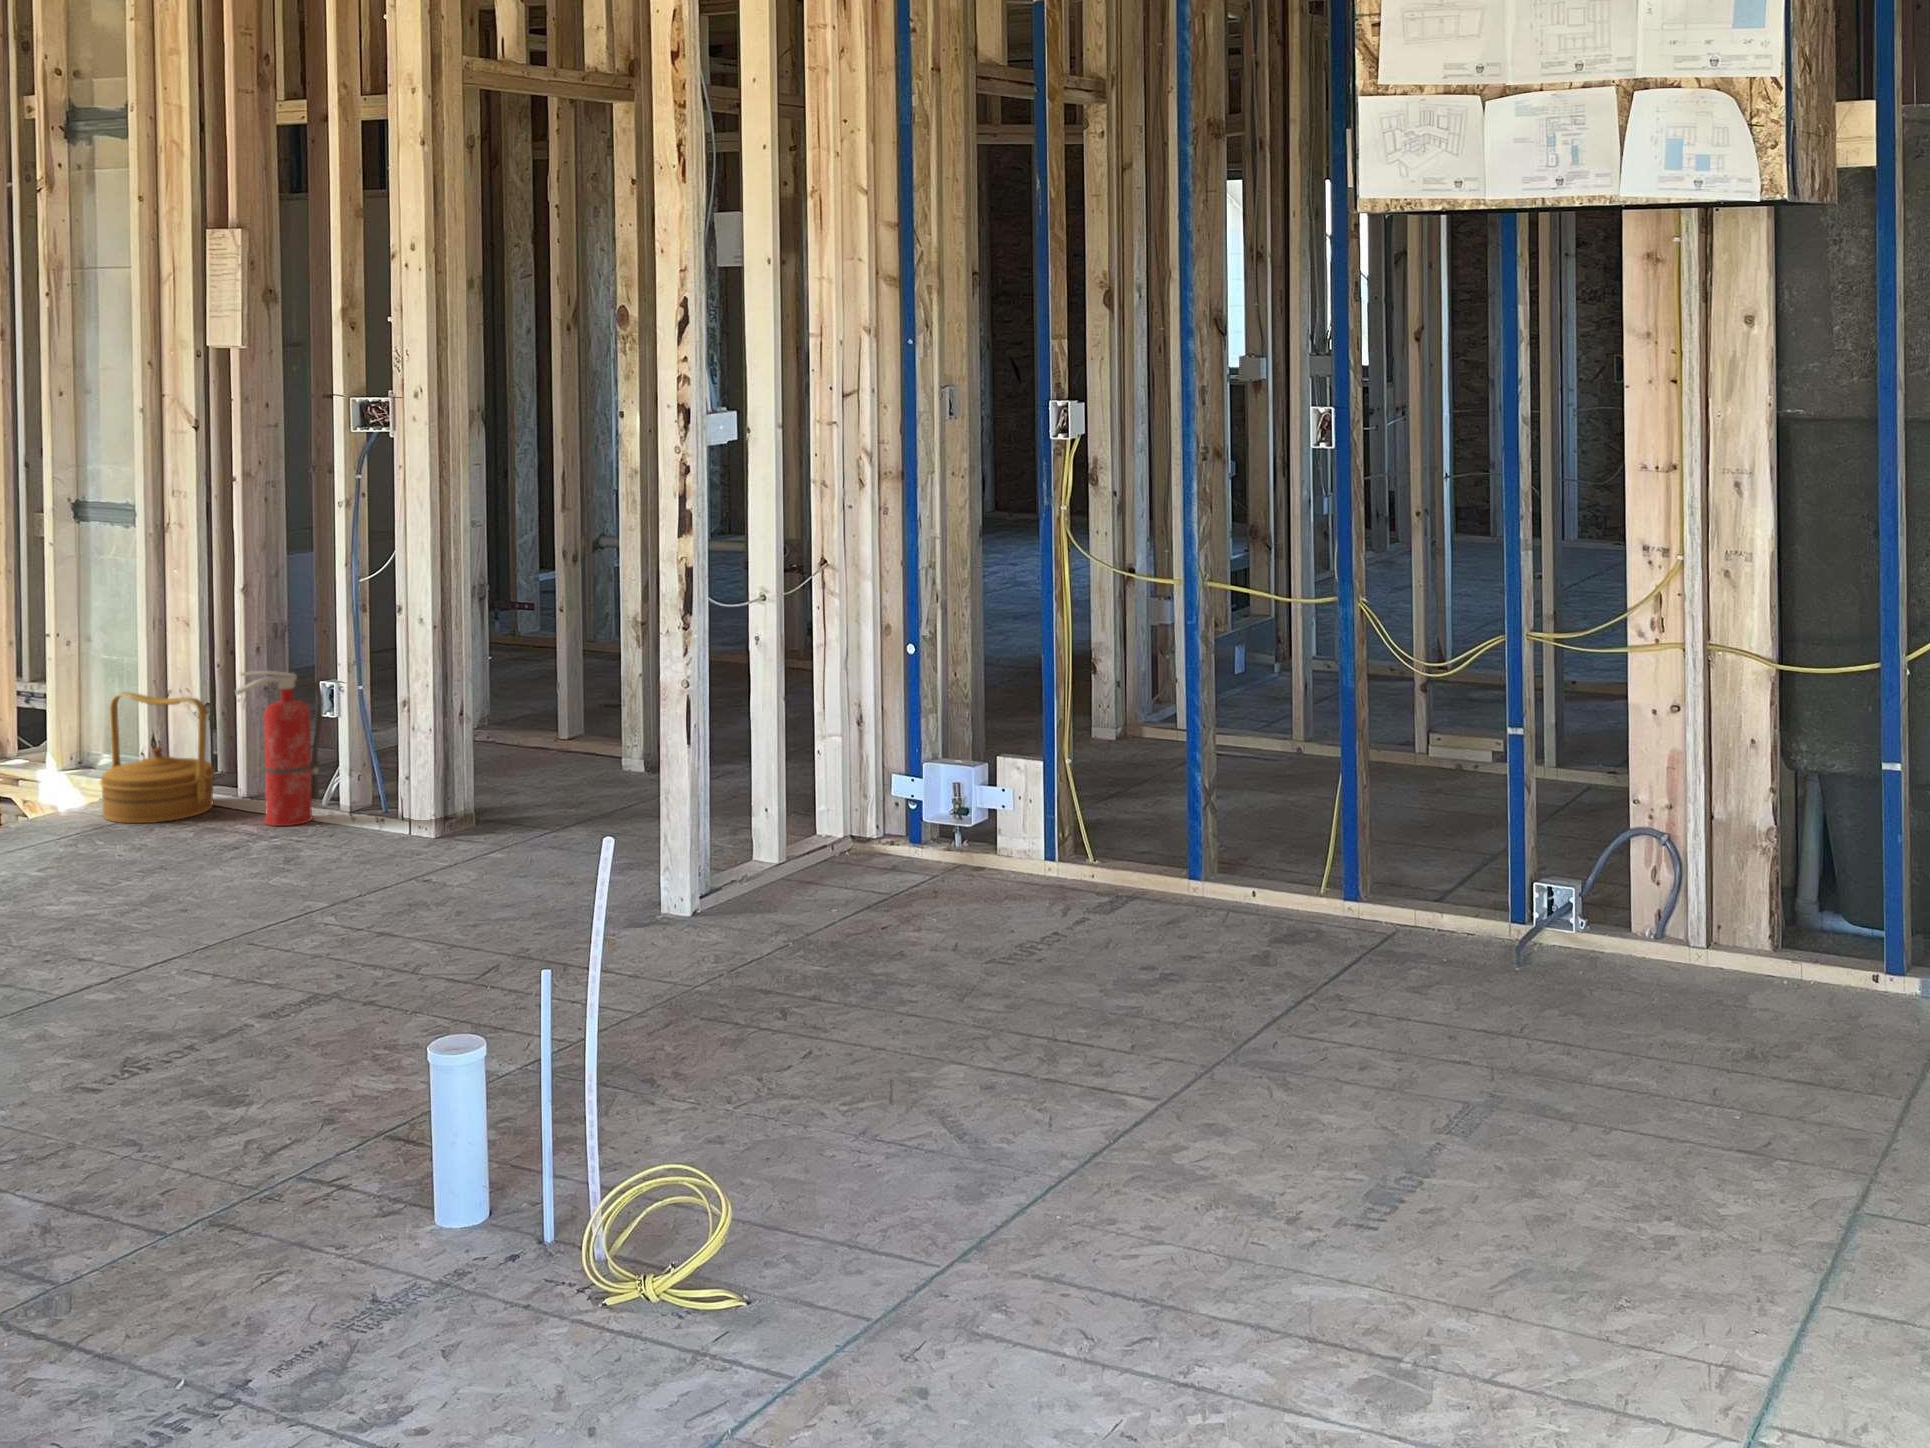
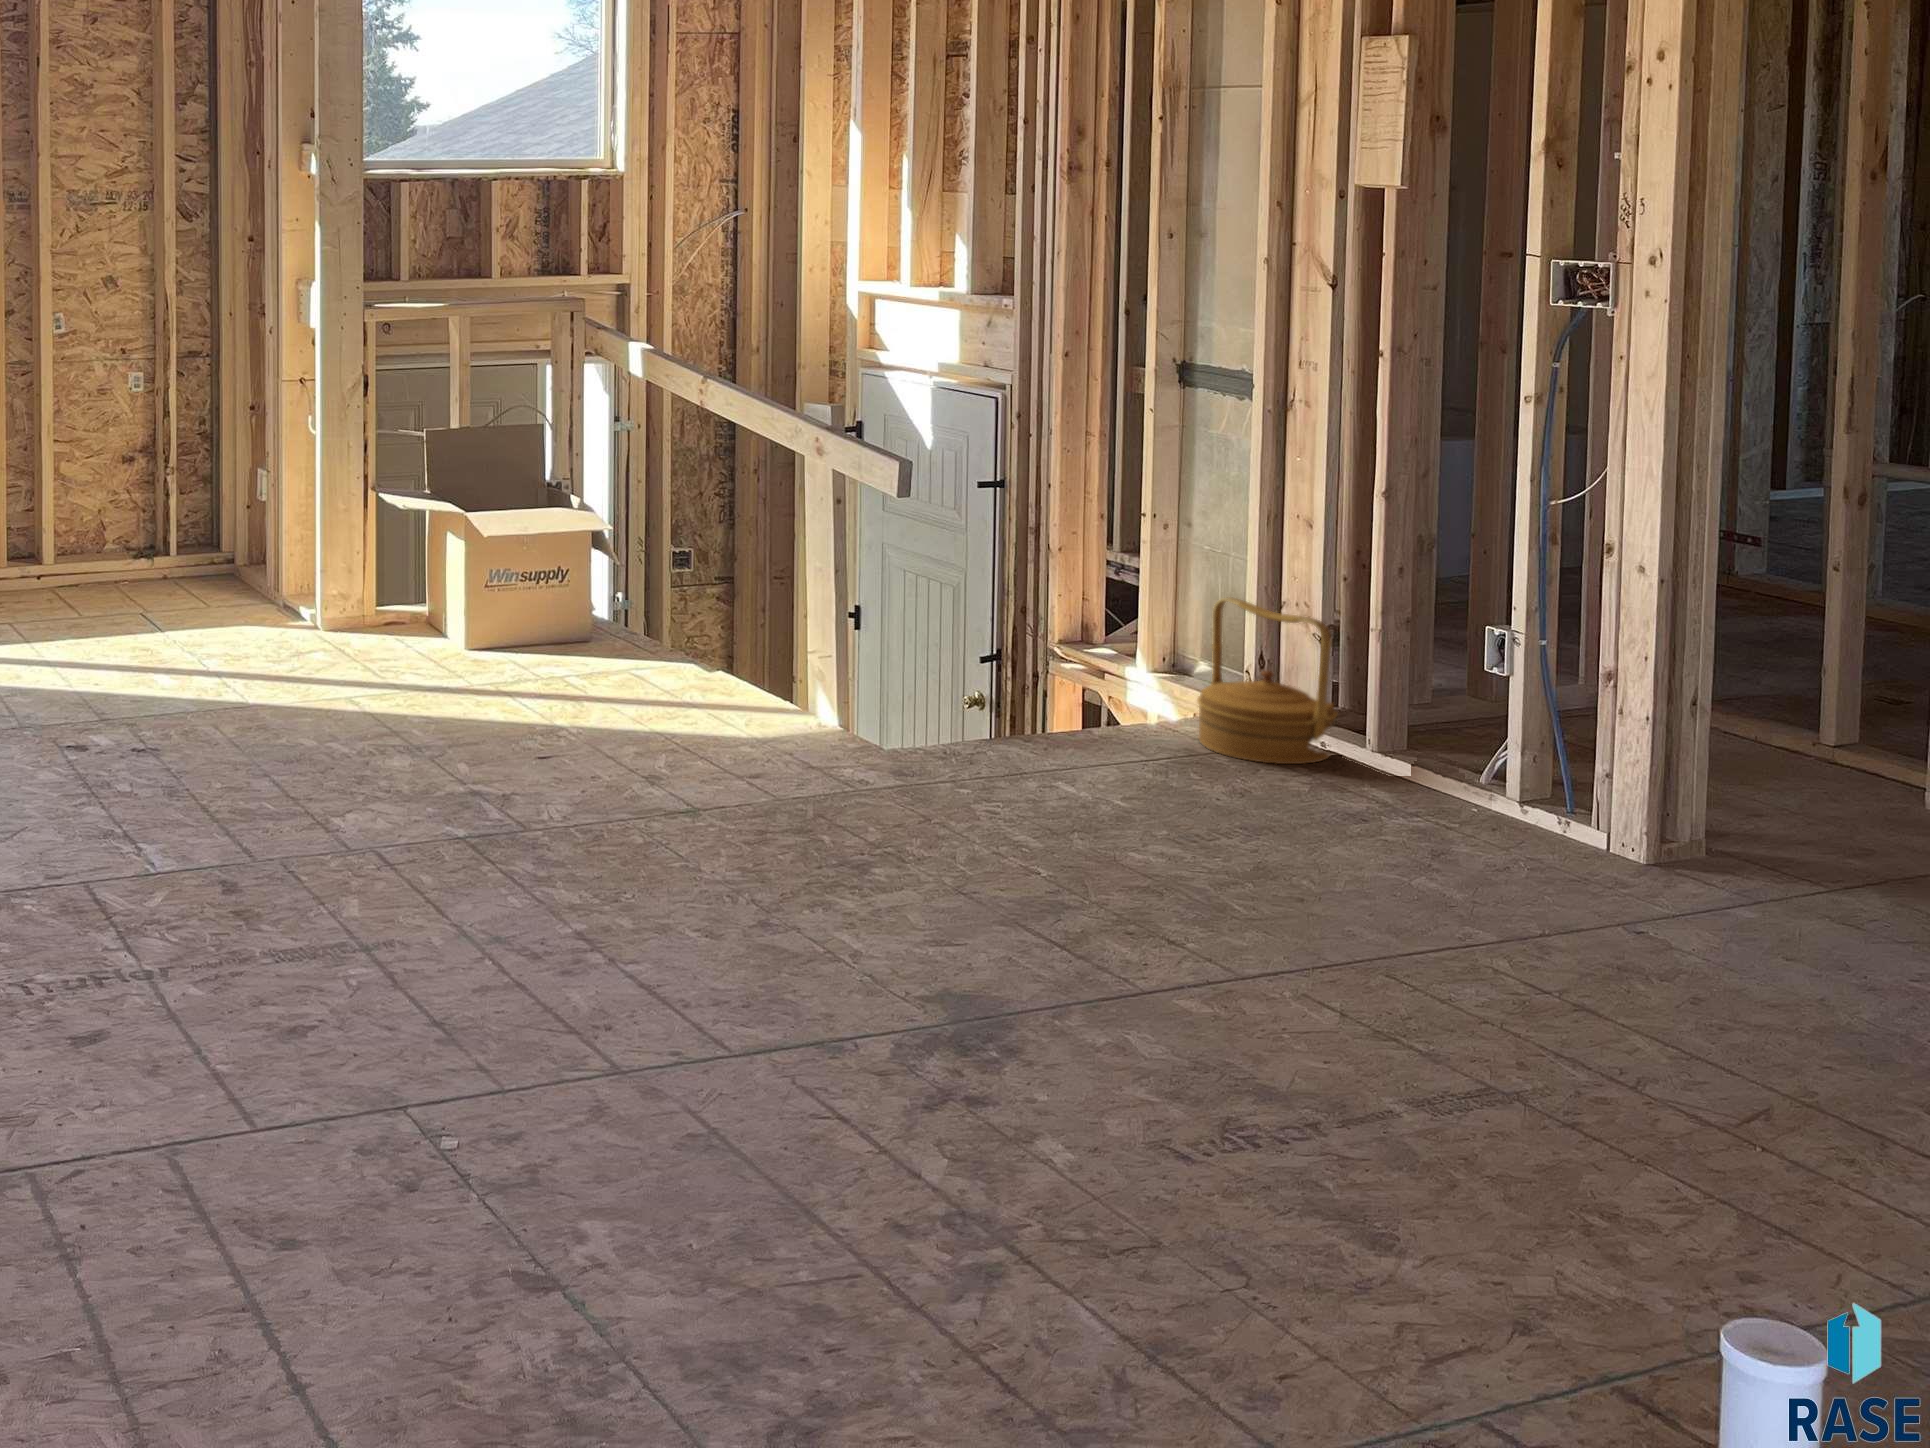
fire extinguisher: present [236,671,324,826] -> none [1372,599,1488,805]

